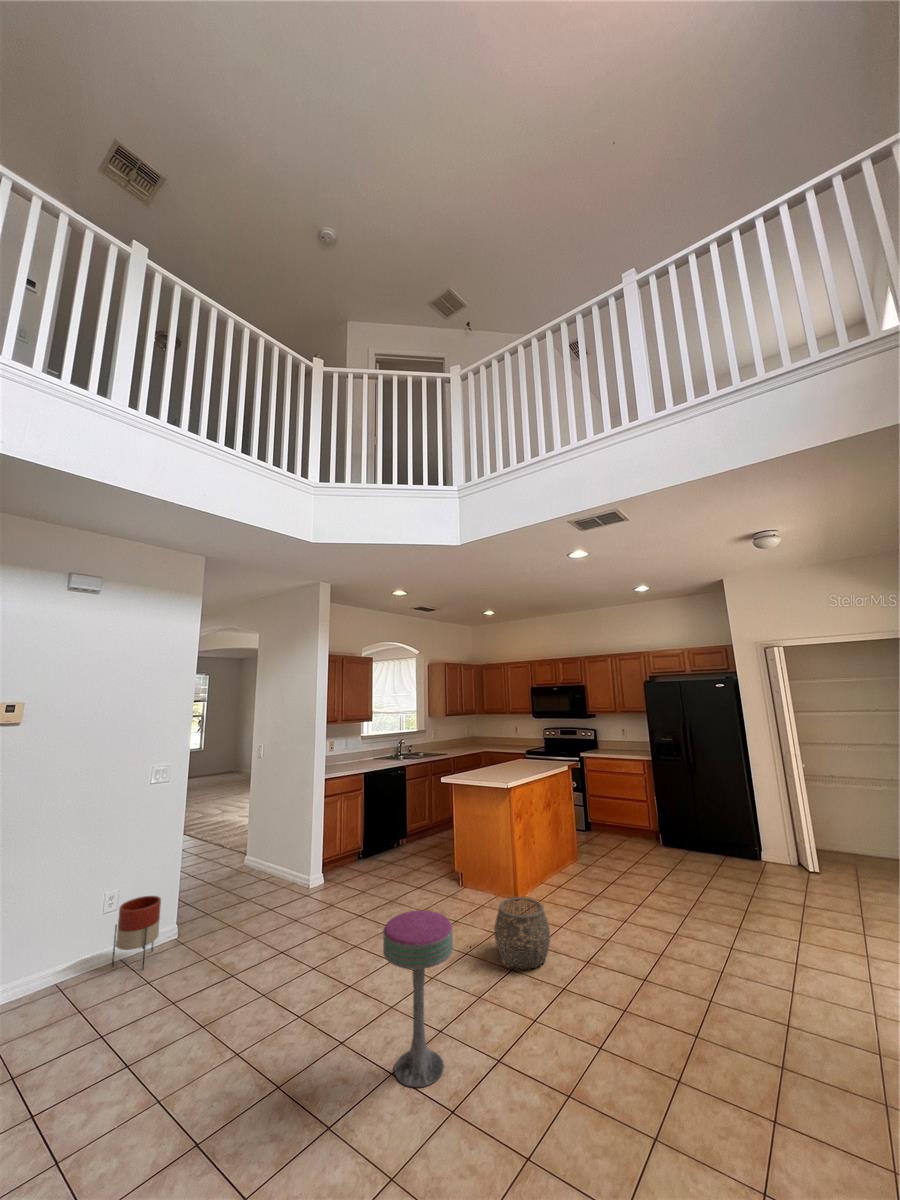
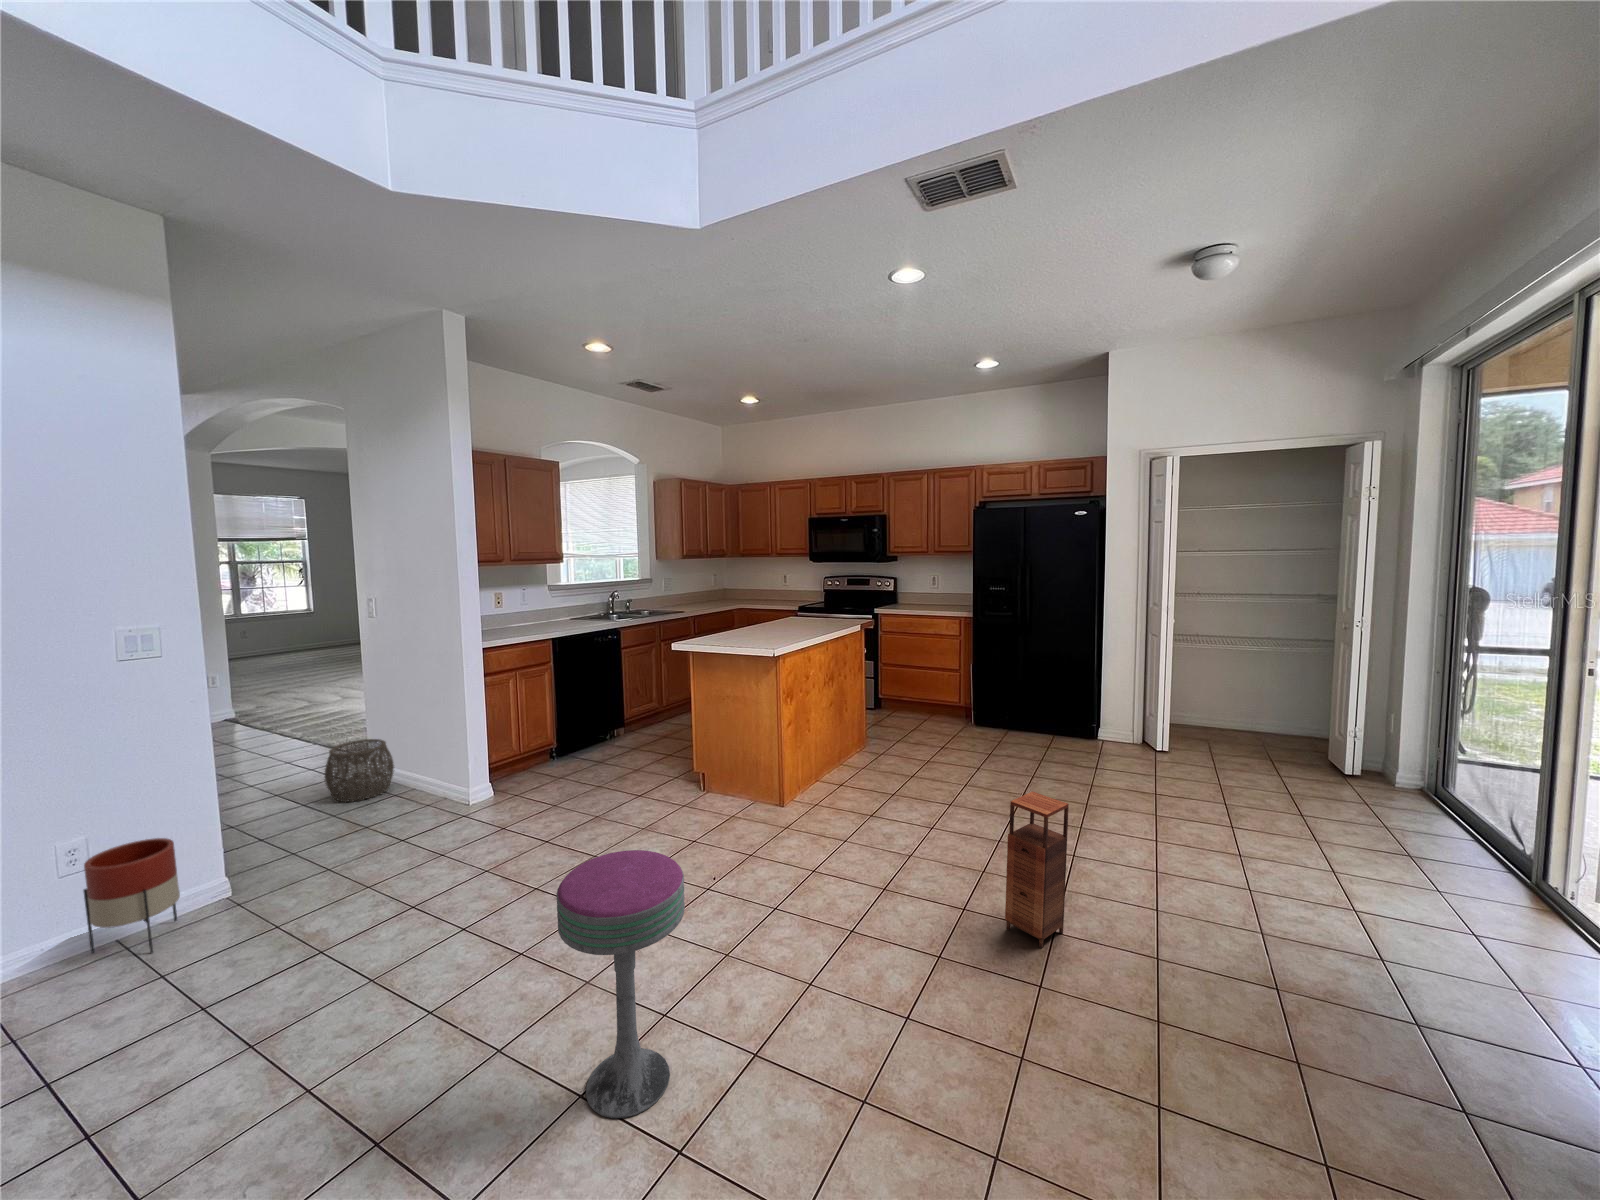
storage cabinet: none [663,891,714,1013] -> present [1005,792,1069,948]
woven basket: present [494,897,550,969] -> present [324,739,394,802]

